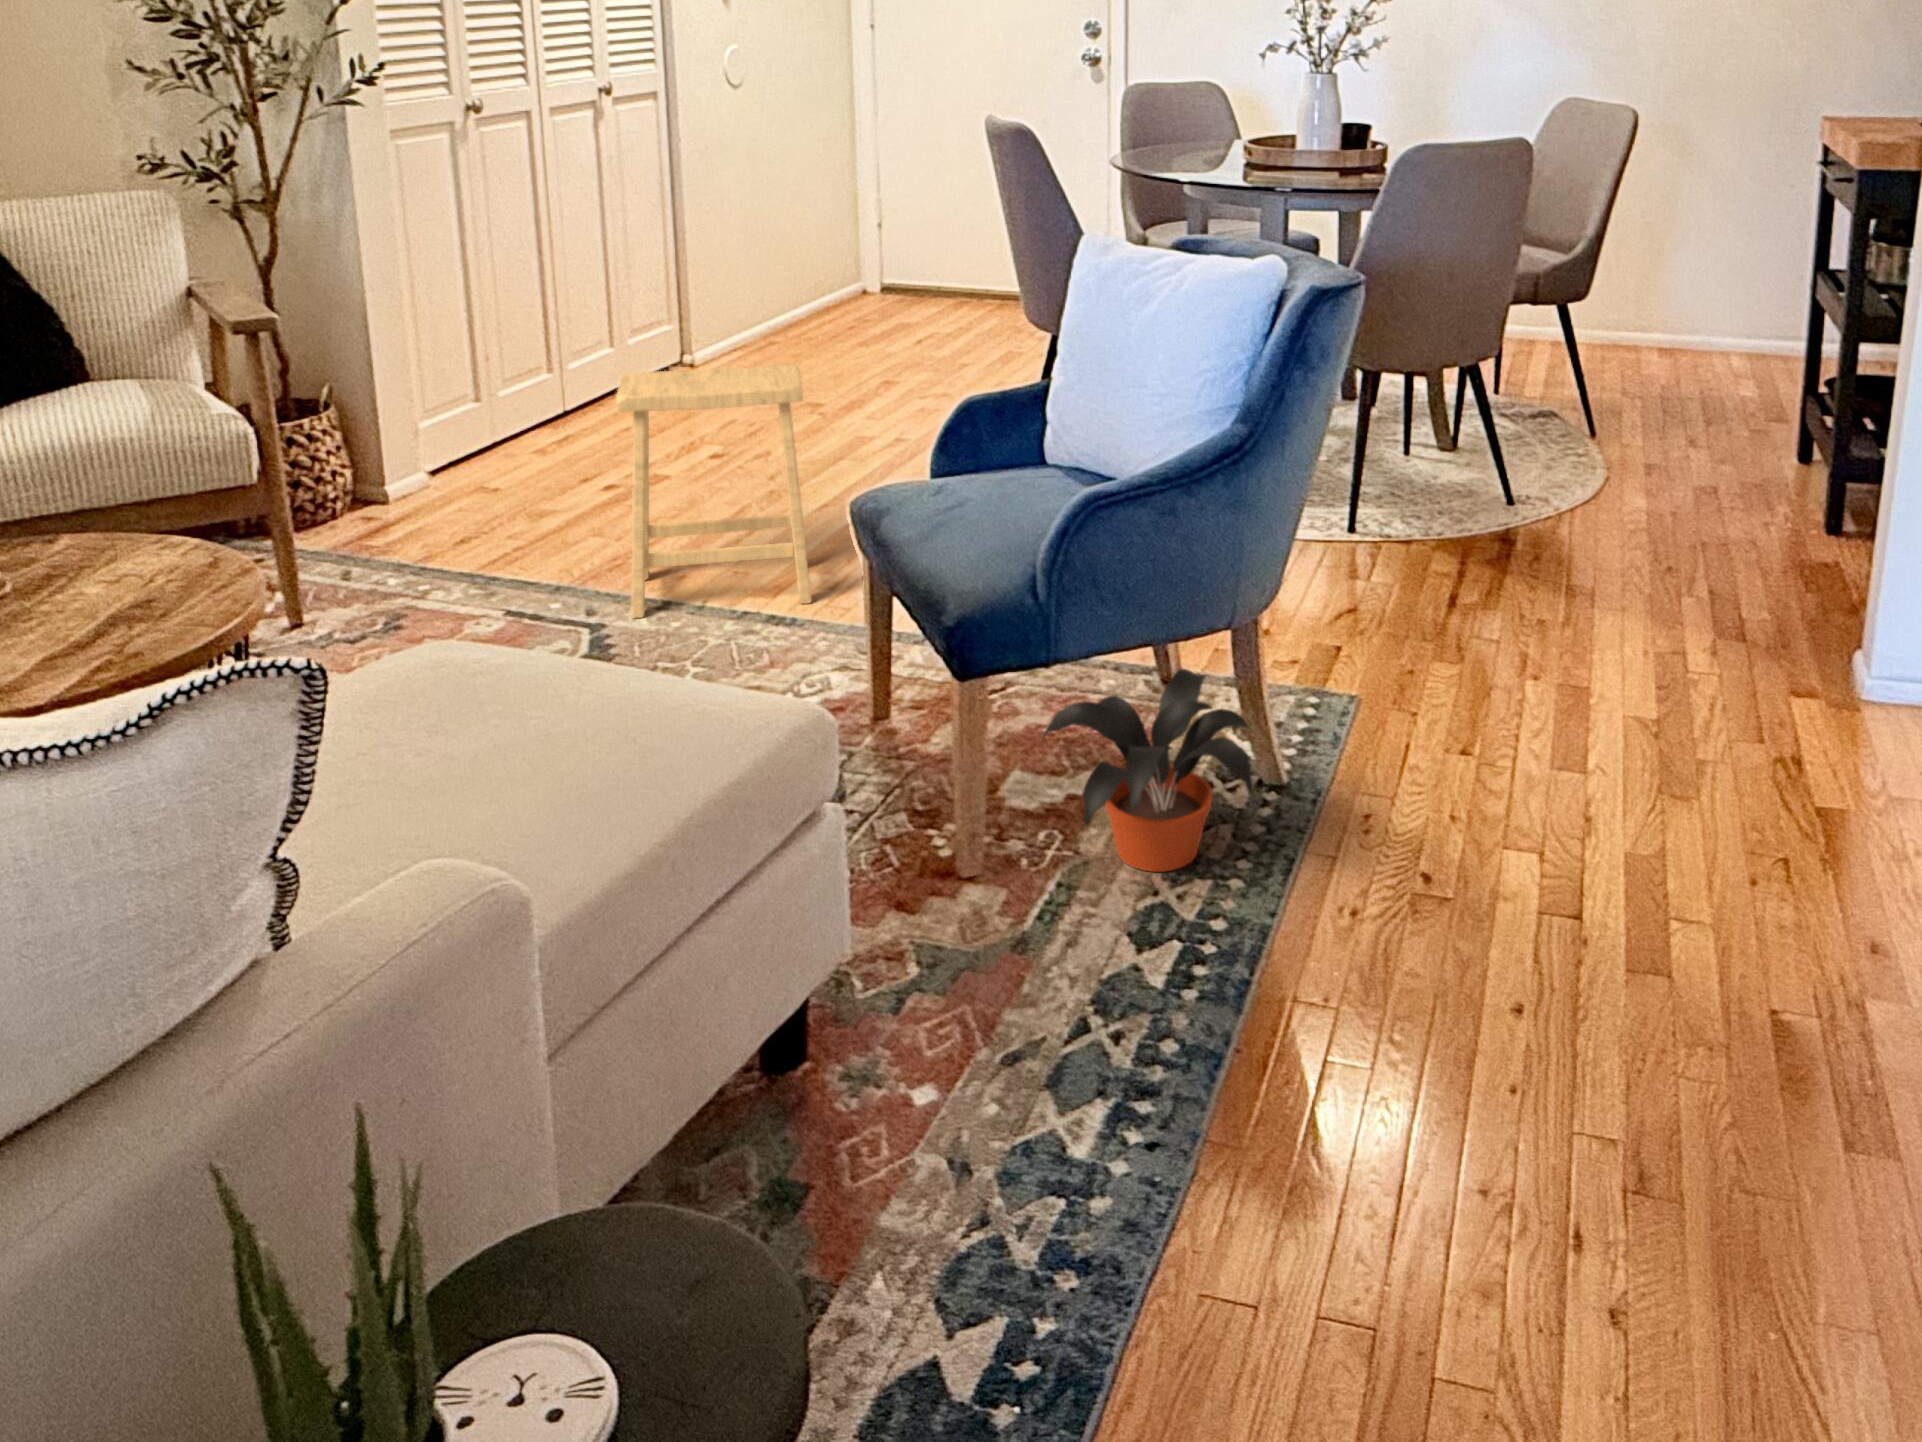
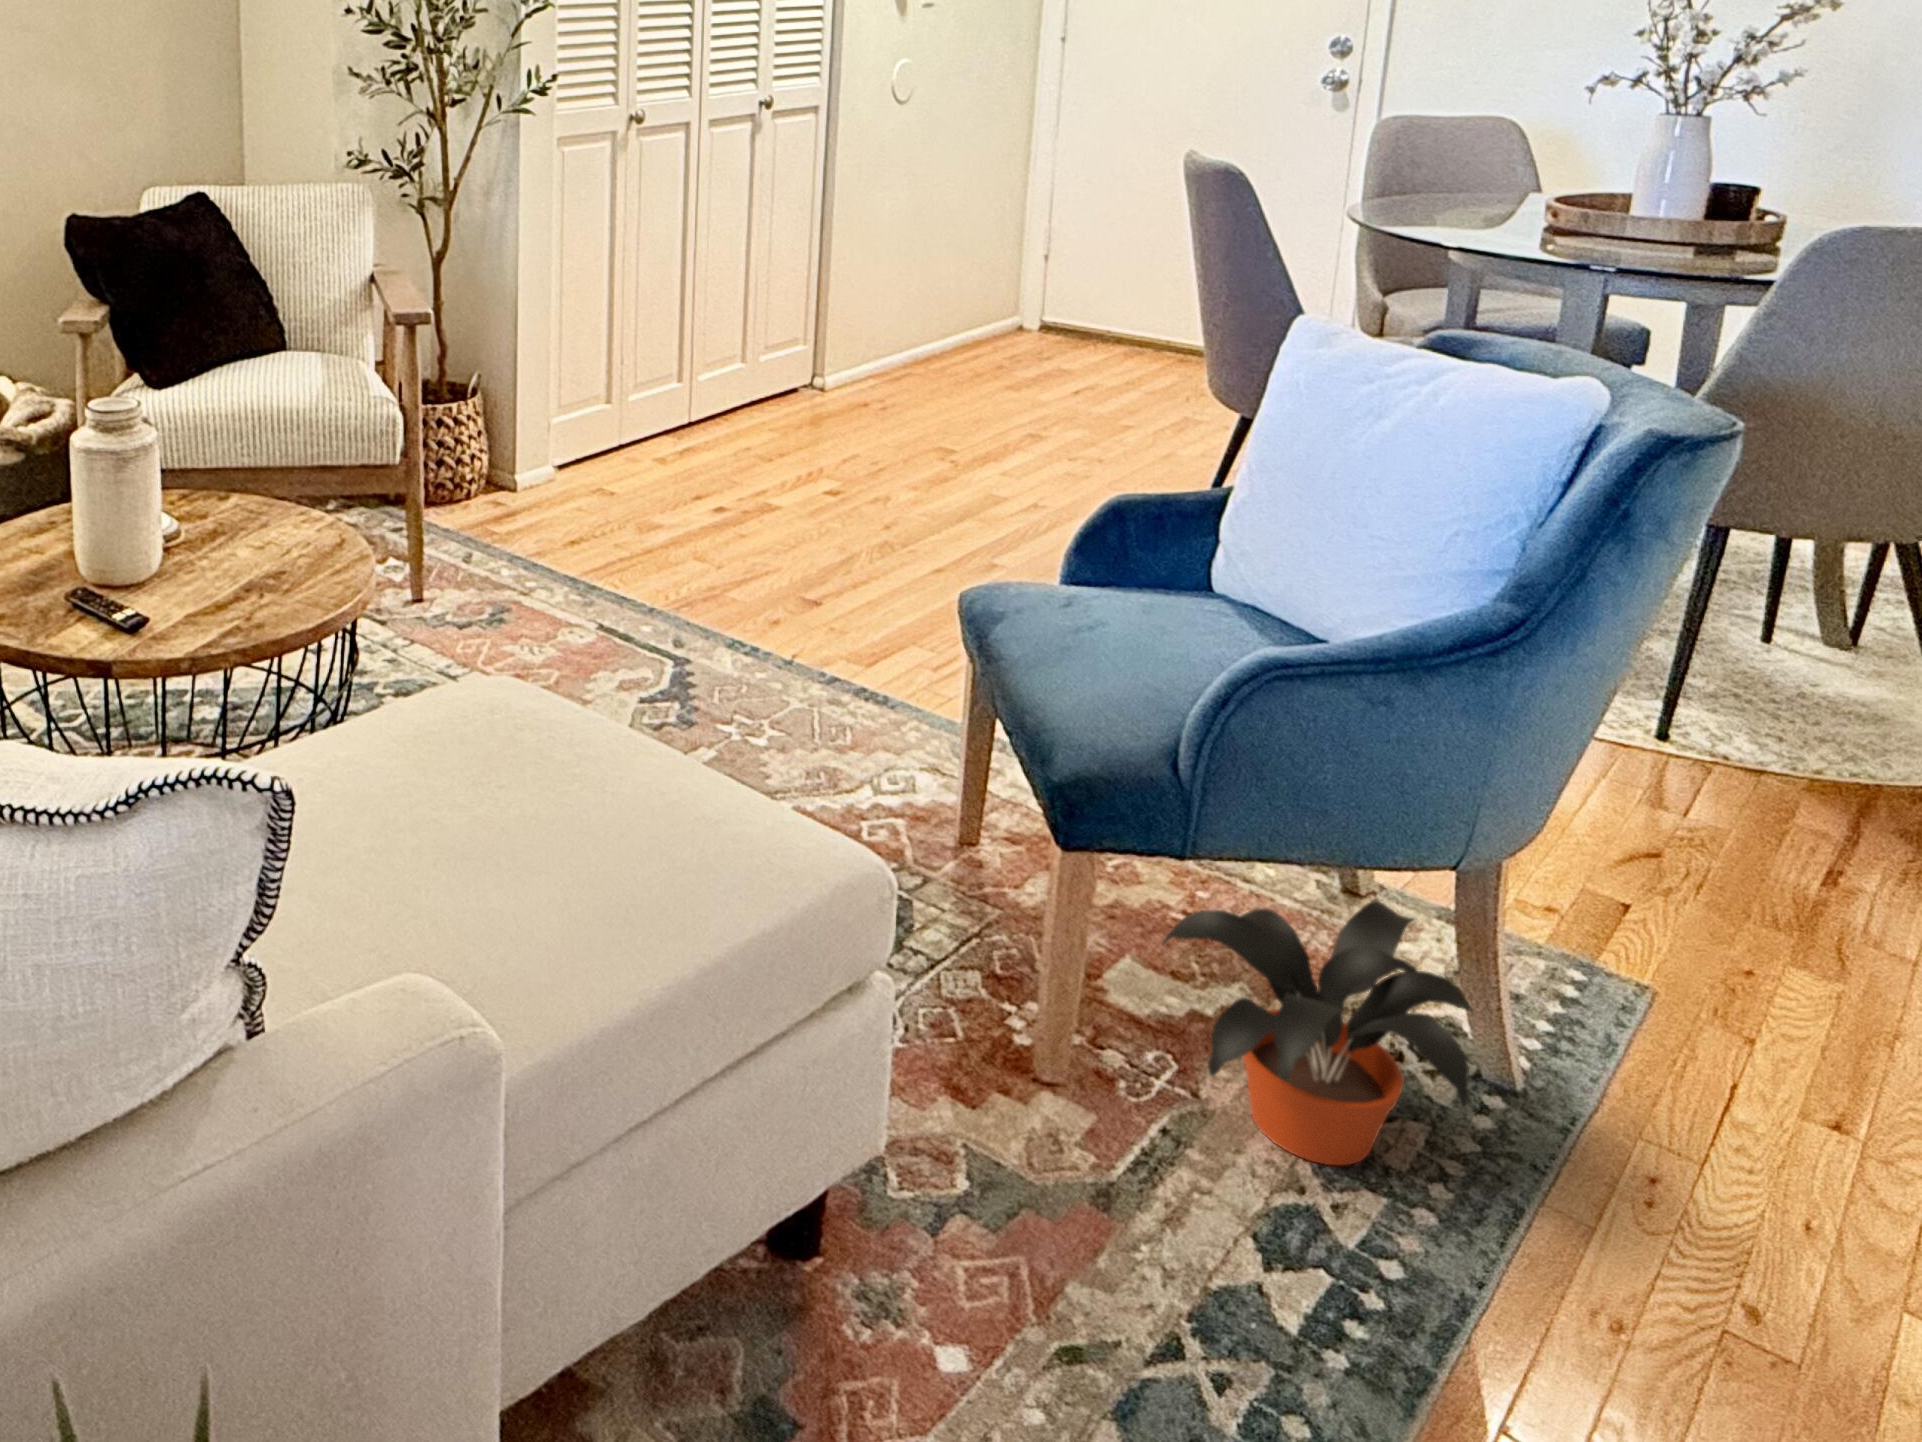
footstool: present [616,365,812,618] -> none [716,404,924,684]

